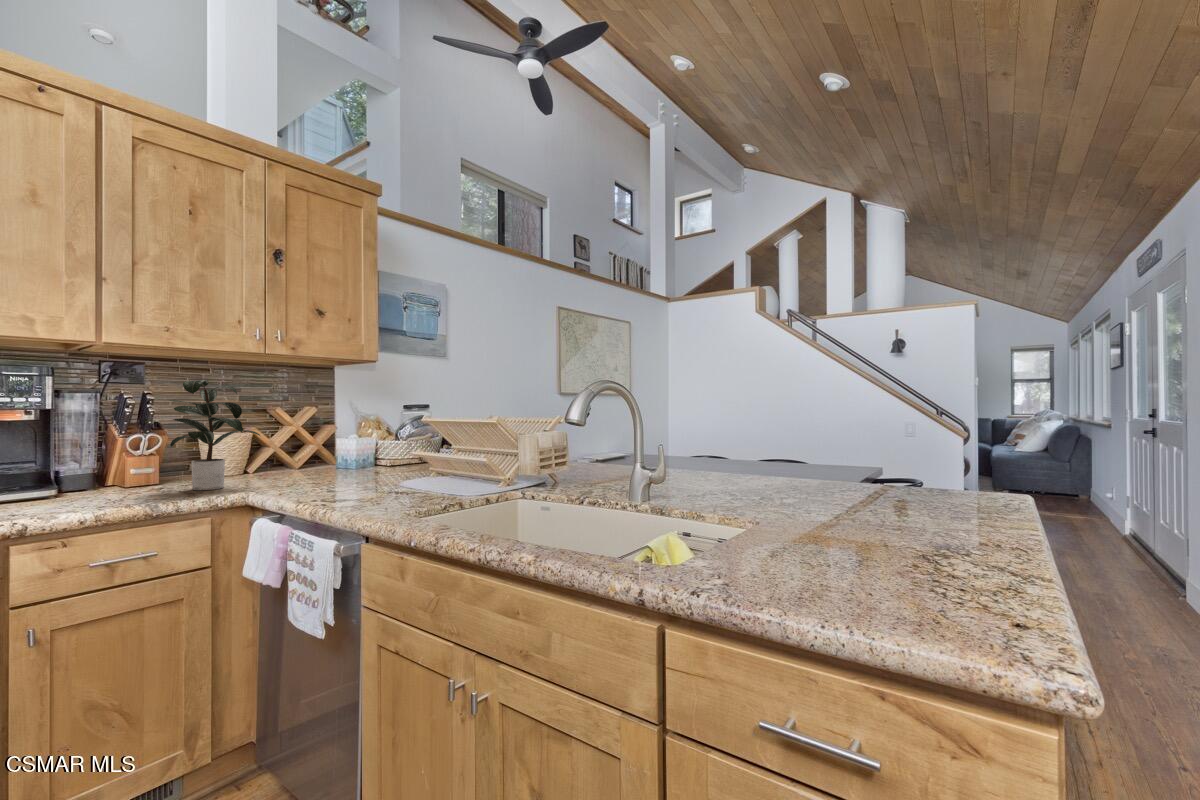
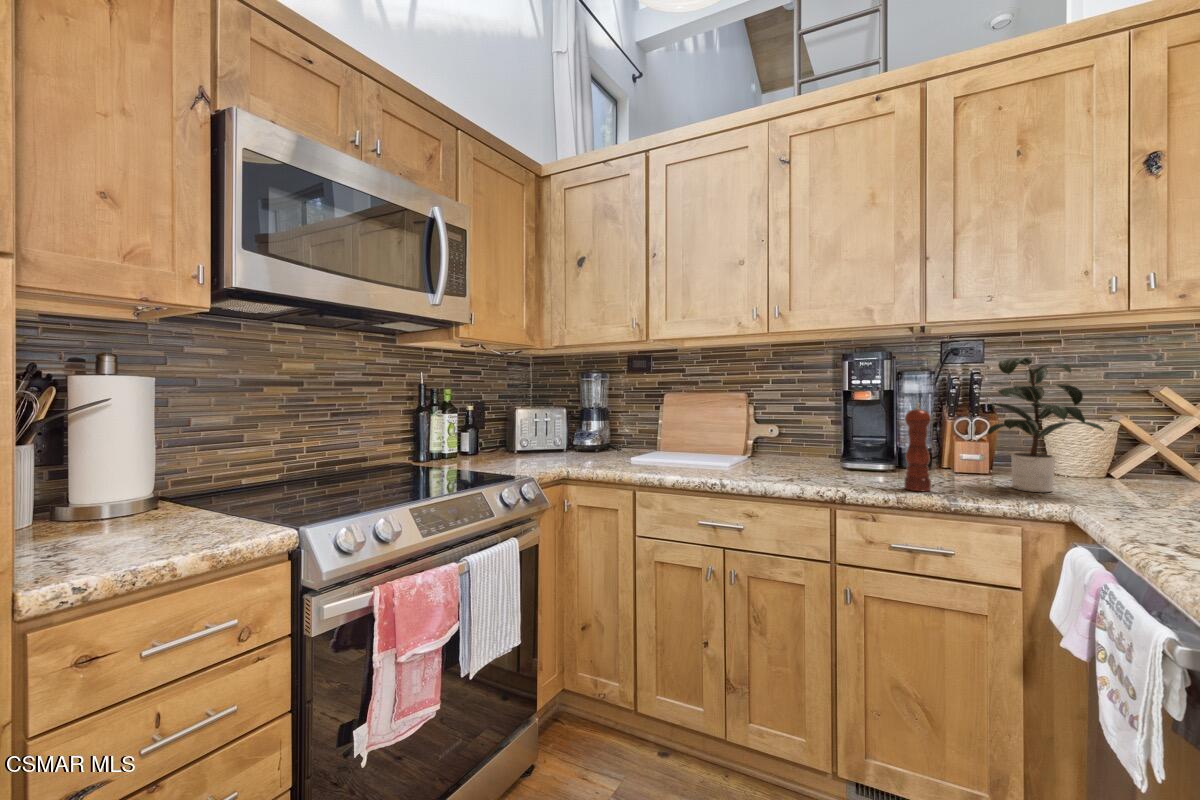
pepper mill: none [98,420,128,507] -> present [904,403,931,491]

